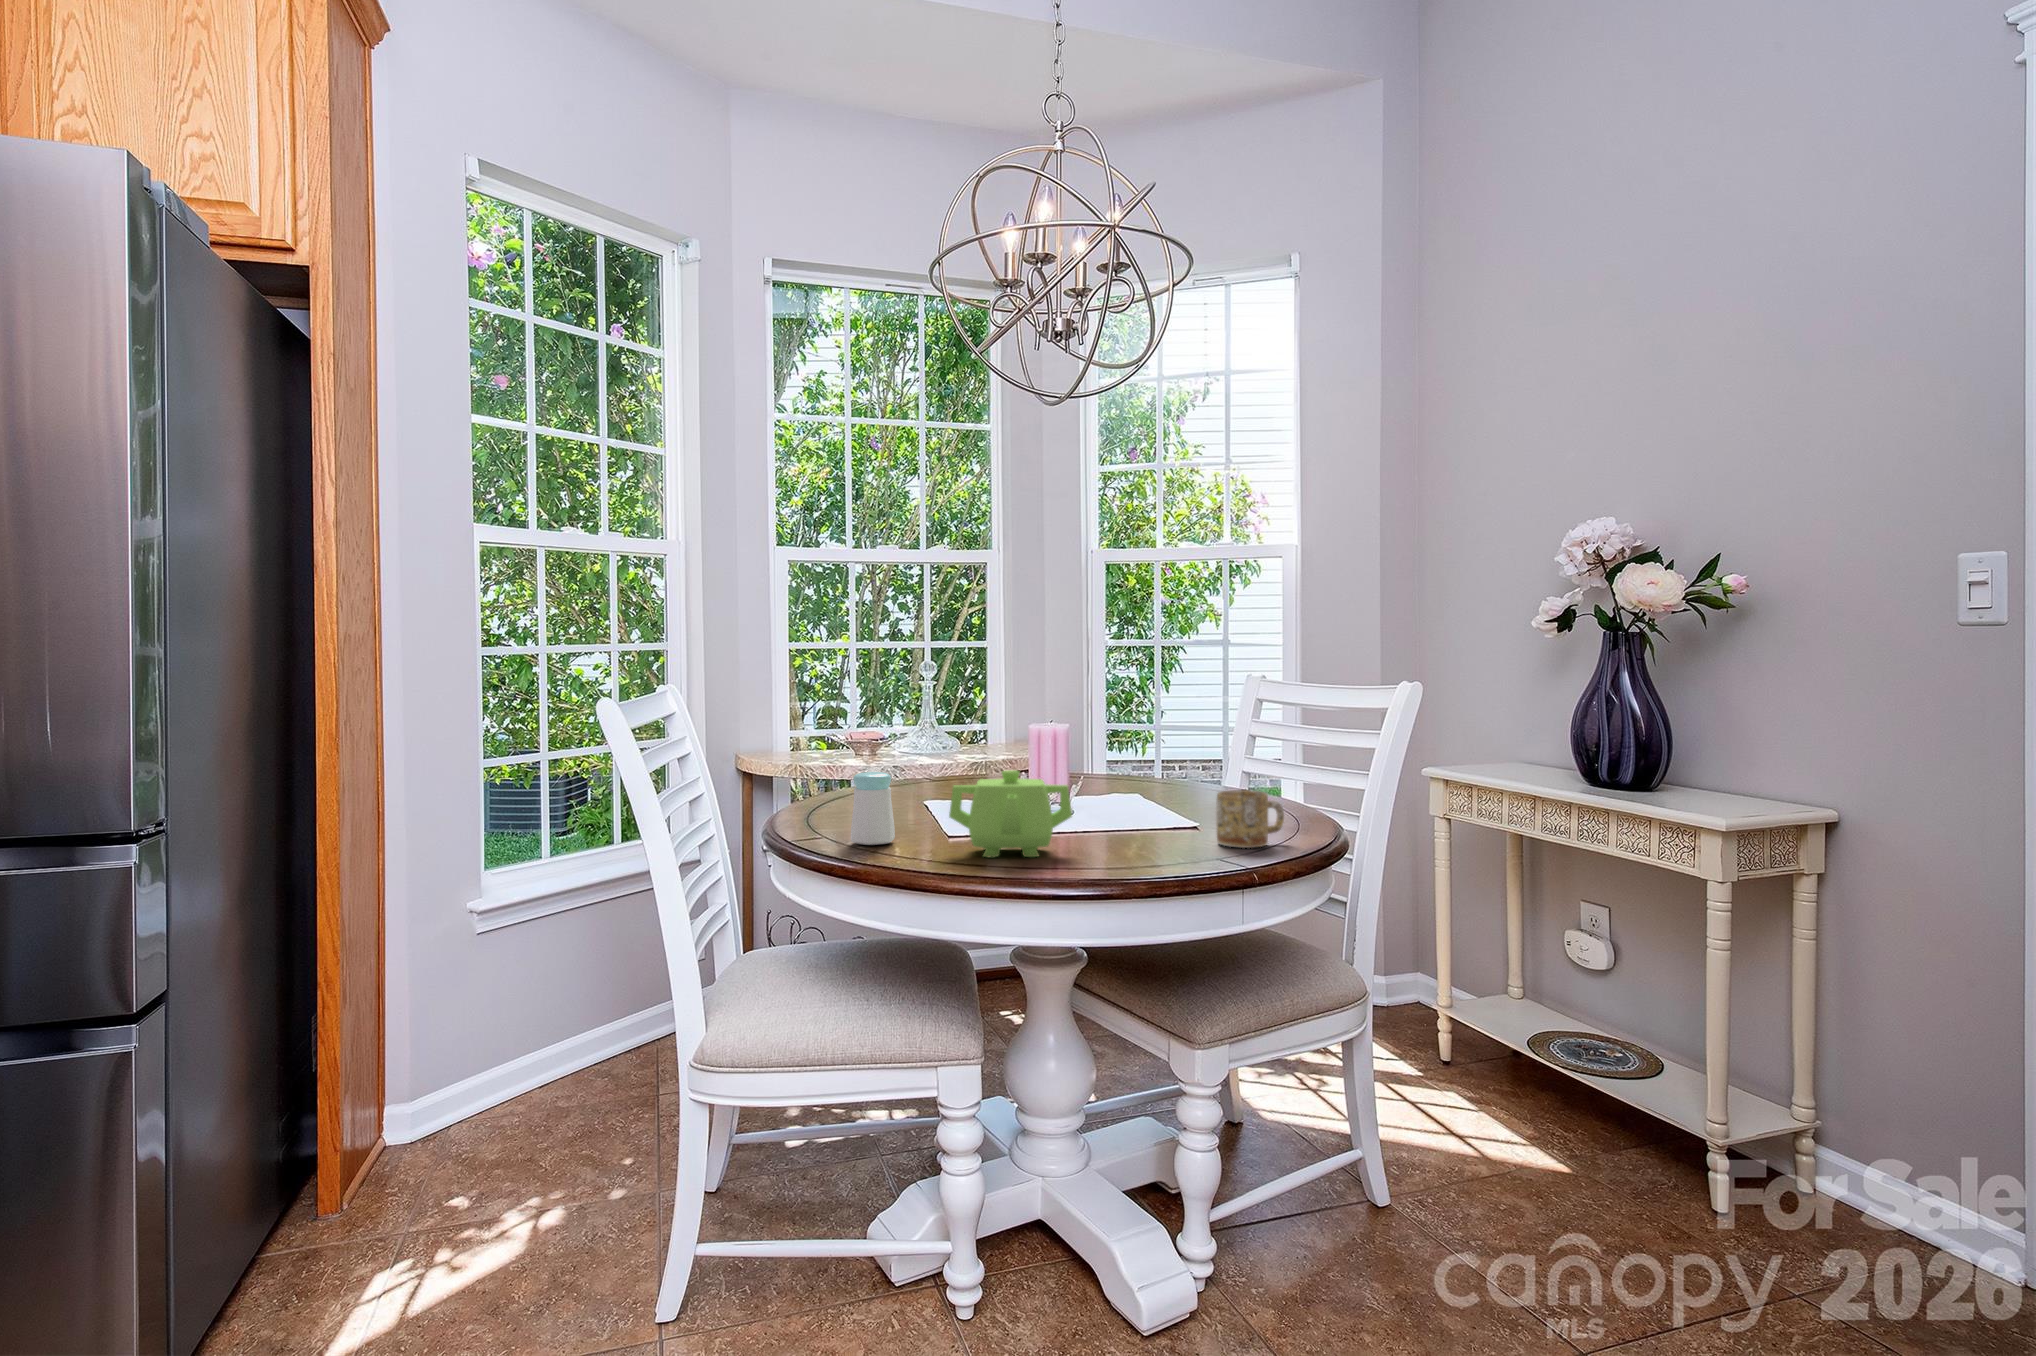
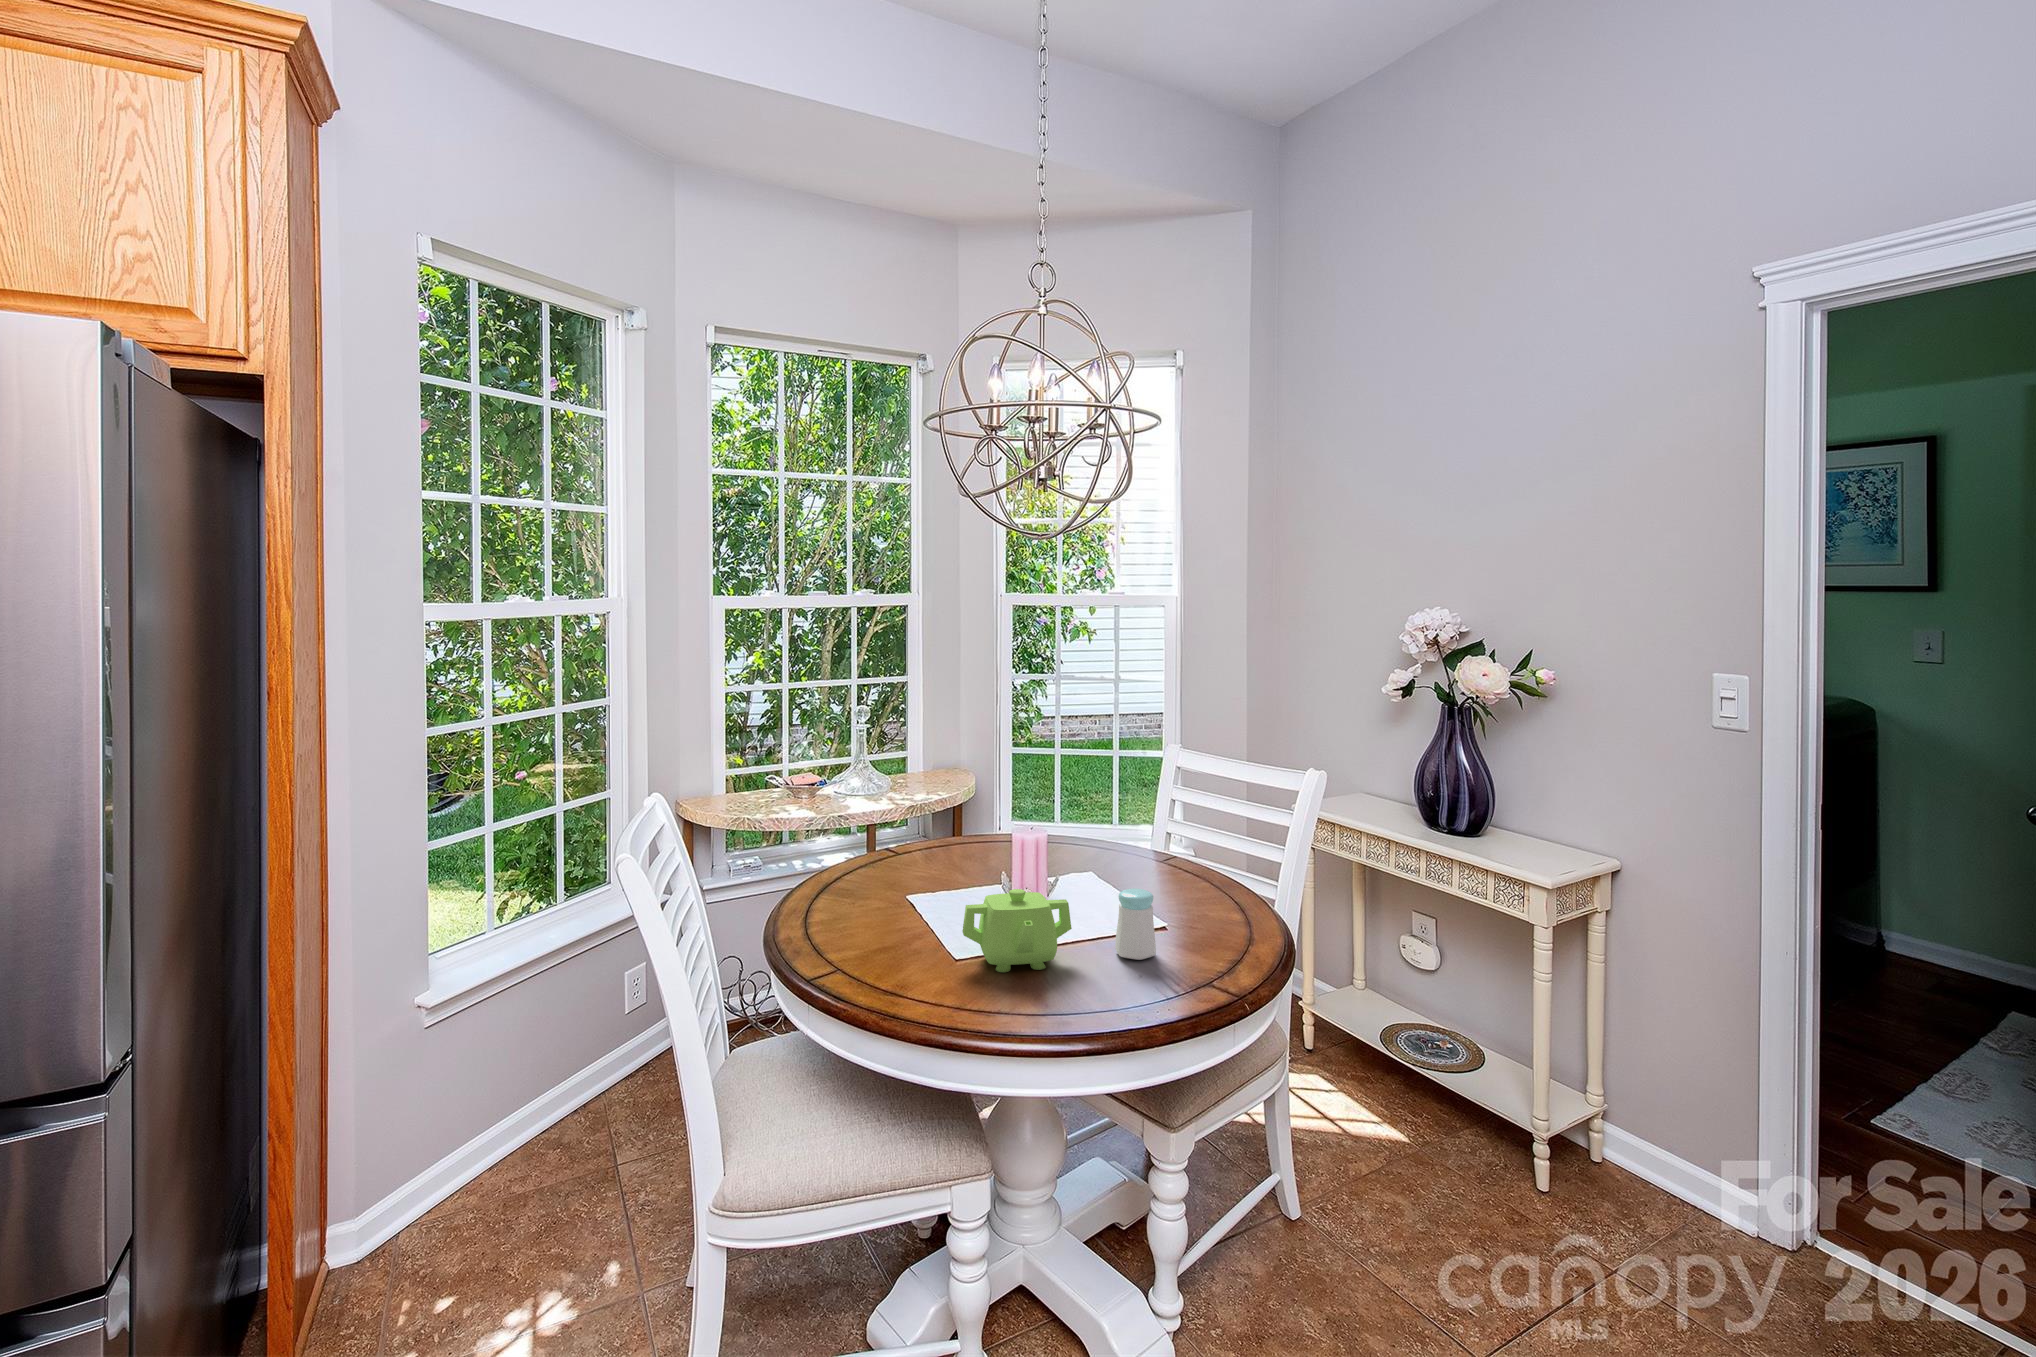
salt shaker: present [851,772,895,845] -> present [1115,888,1156,960]
mug: present [1216,790,1284,848] -> none [1184,887,1238,943]

